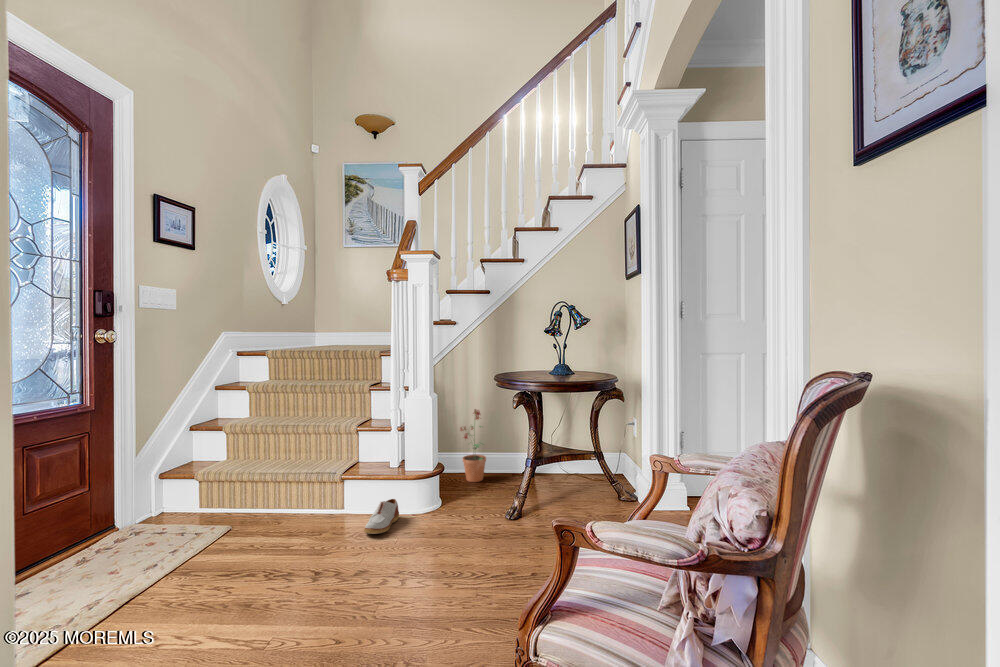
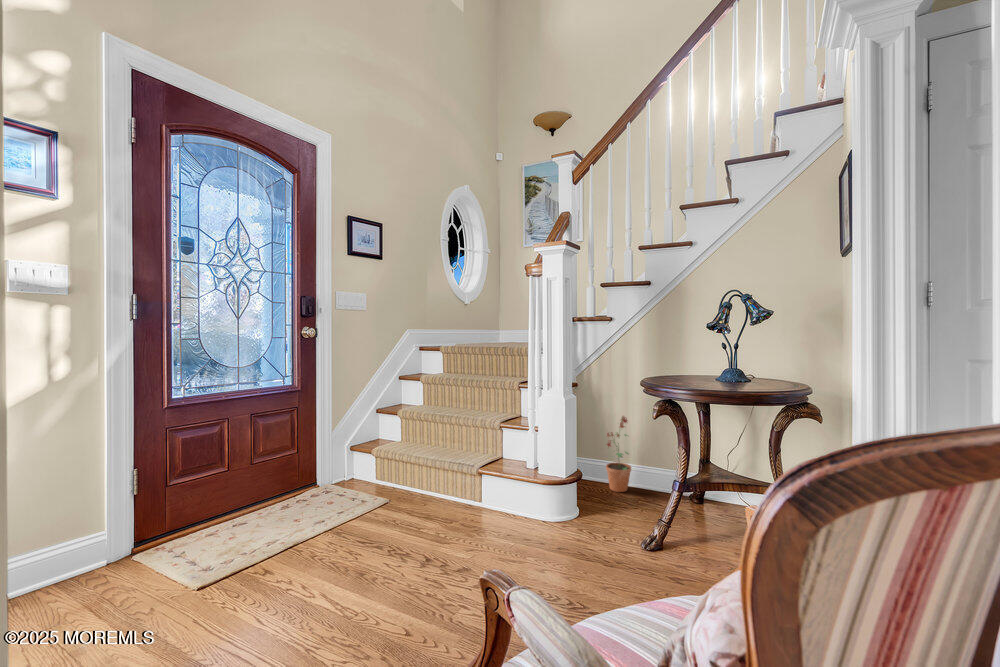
shoe: present [364,499,399,534] -> none [485,499,524,532]

